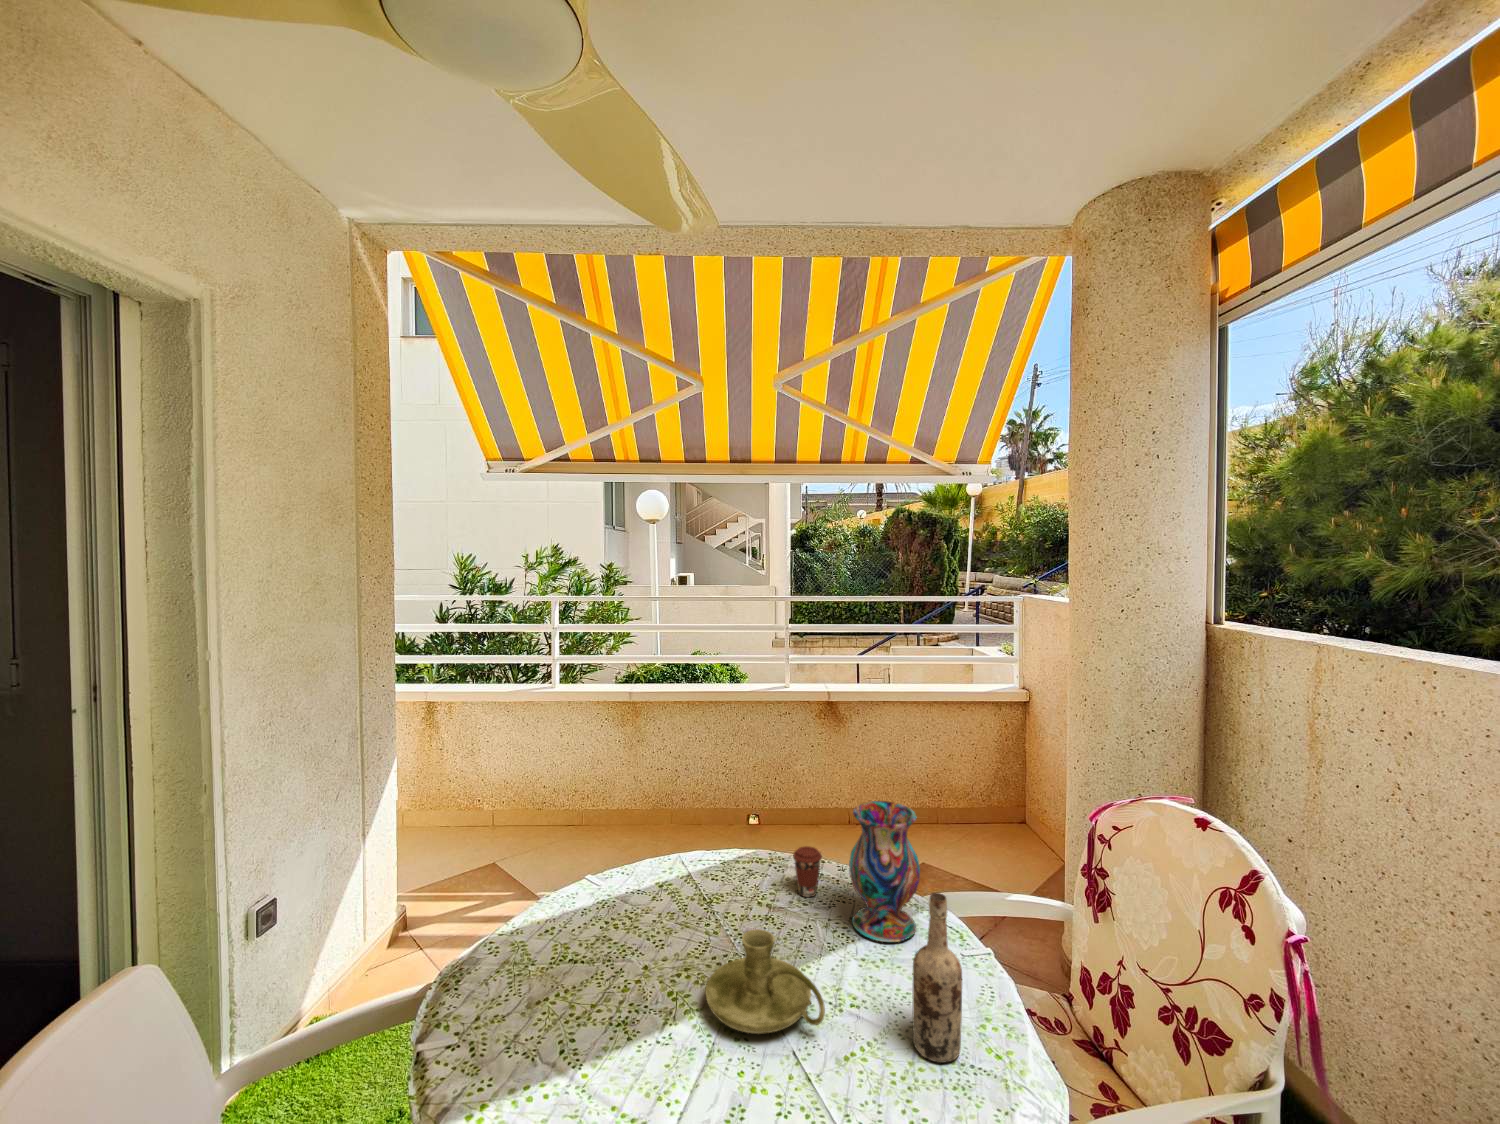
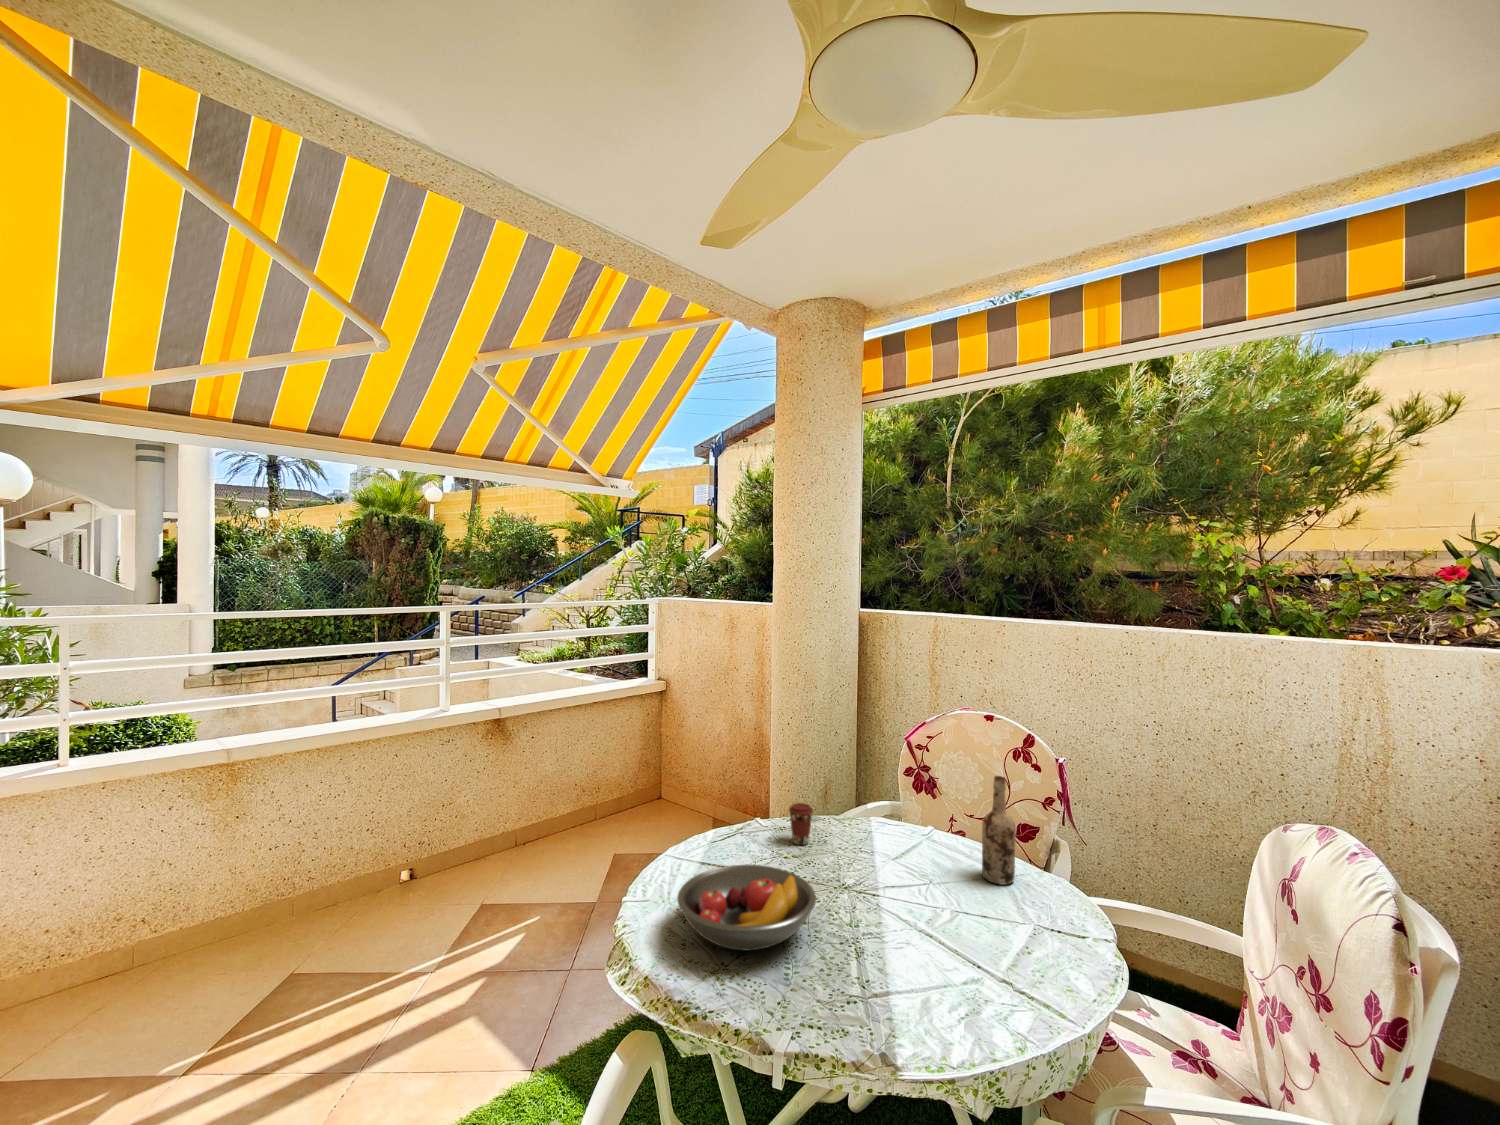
vase: present [849,801,920,942] -> none [846,746,900,849]
fruit bowl: none [527,871,669,961] -> present [677,865,816,950]
candle holder: present [705,929,825,1034] -> none [865,848,964,922]

